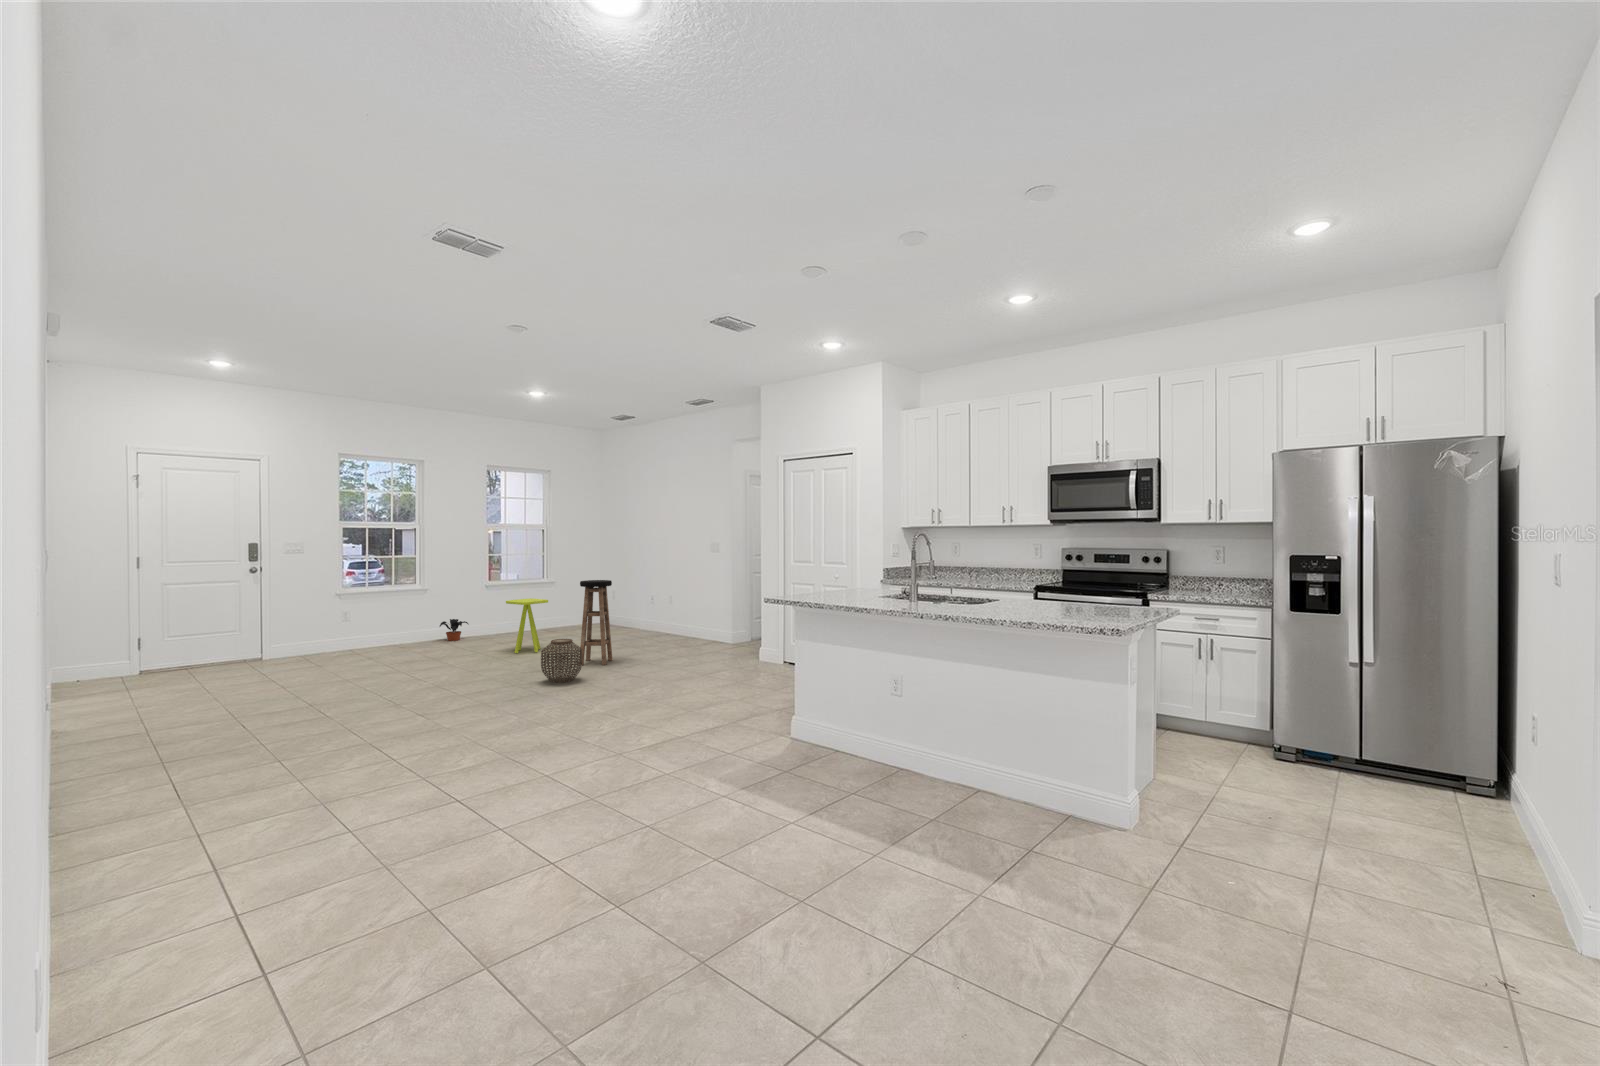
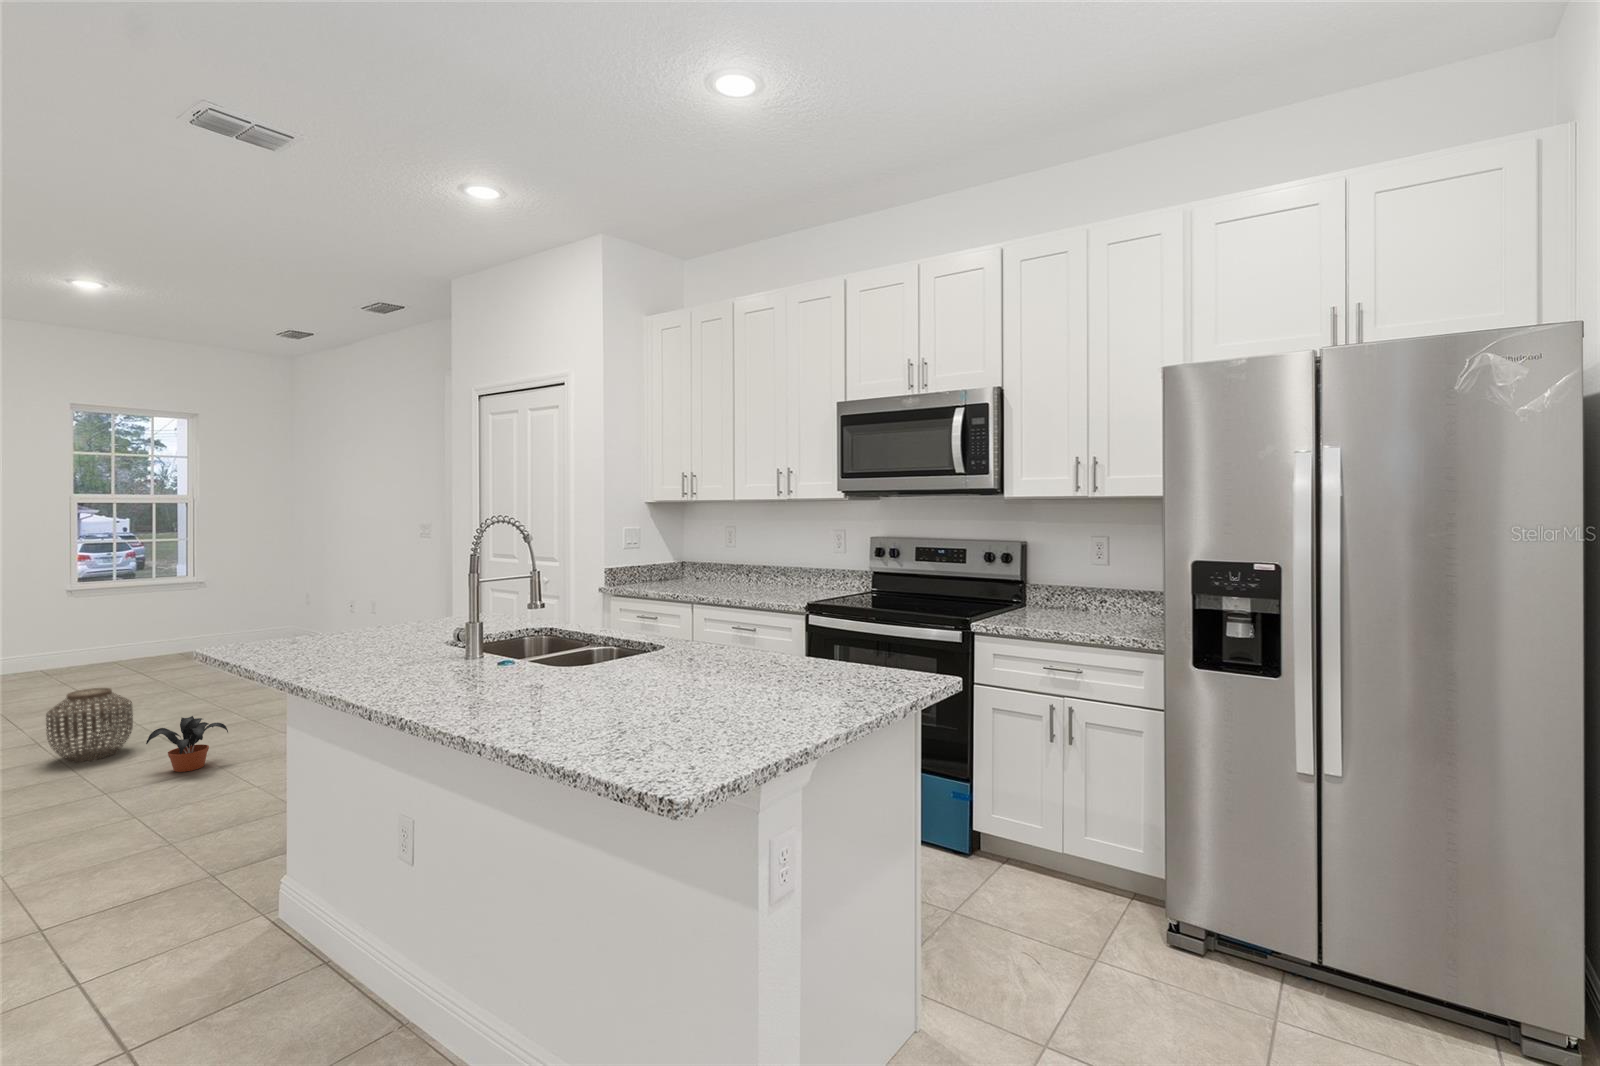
bar stool: present [580,580,613,665] -> none [174,587,244,720]
side table: present [506,598,548,653] -> none [95,612,169,697]
potted plant: present [440,619,468,641] -> present [146,716,228,772]

